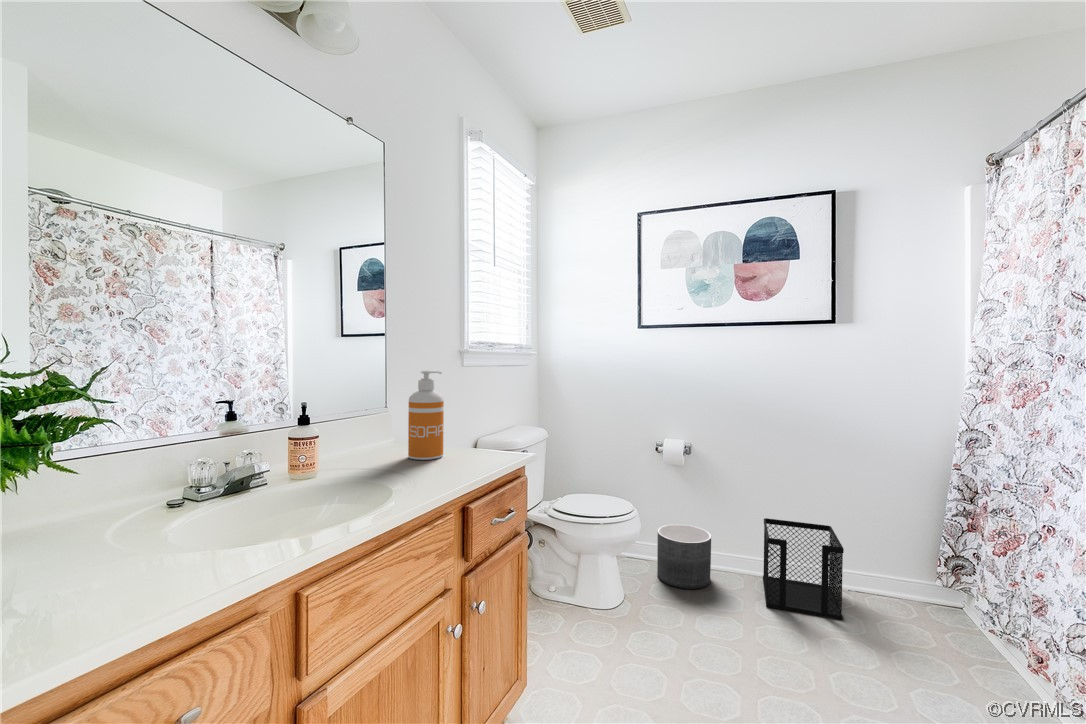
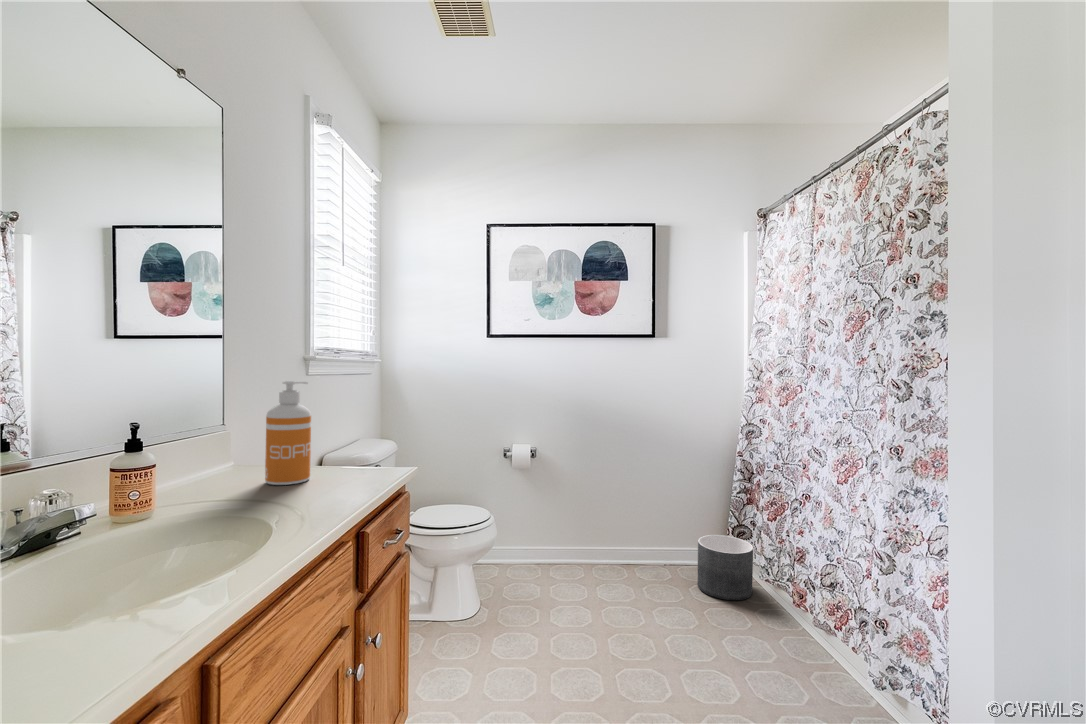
wastebasket: present [763,518,844,620] -> none [597,512,666,593]
planter: present [657,524,711,589] -> present [697,535,753,600]

